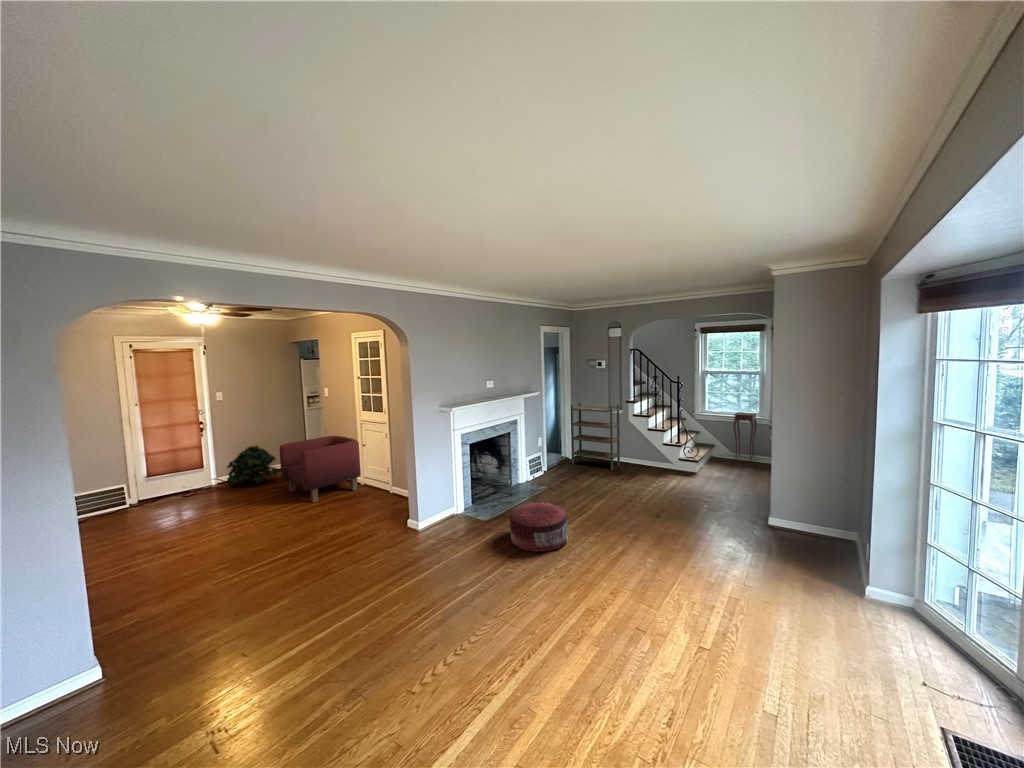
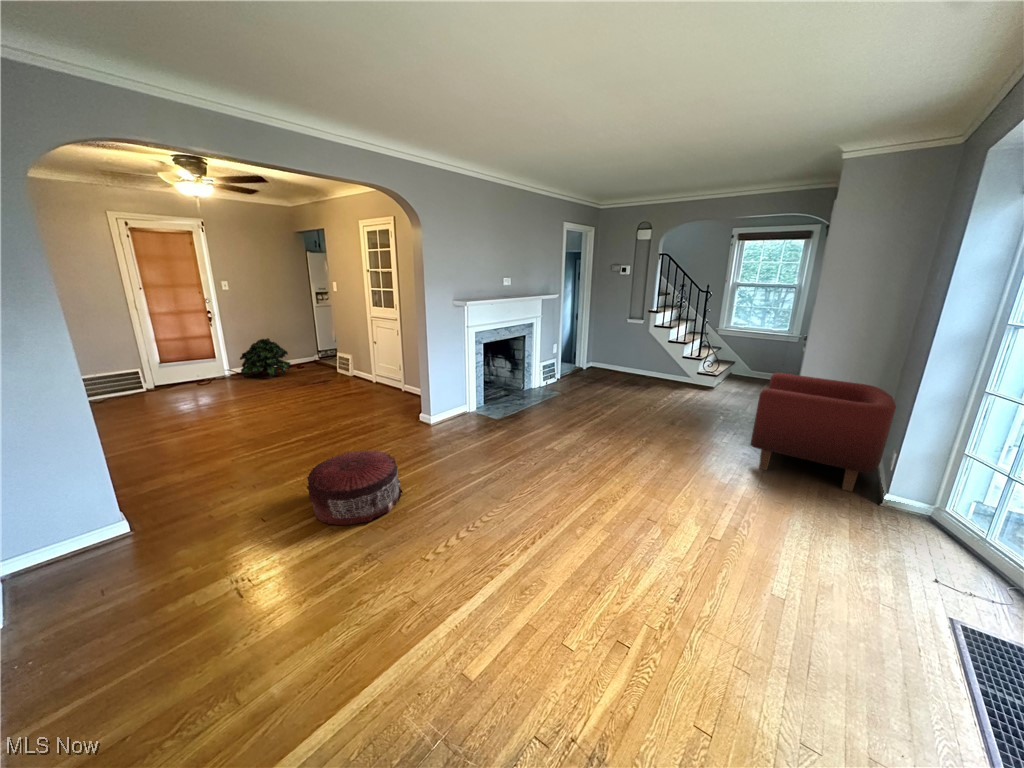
bookshelf: present [571,402,620,470] -> none [585,311,640,381]
side table: present [733,412,757,460] -> none [753,329,784,378]
armchair: present [279,436,361,502] -> present [750,373,896,491]
pouf: present [509,502,568,552] -> present [307,450,403,525]

